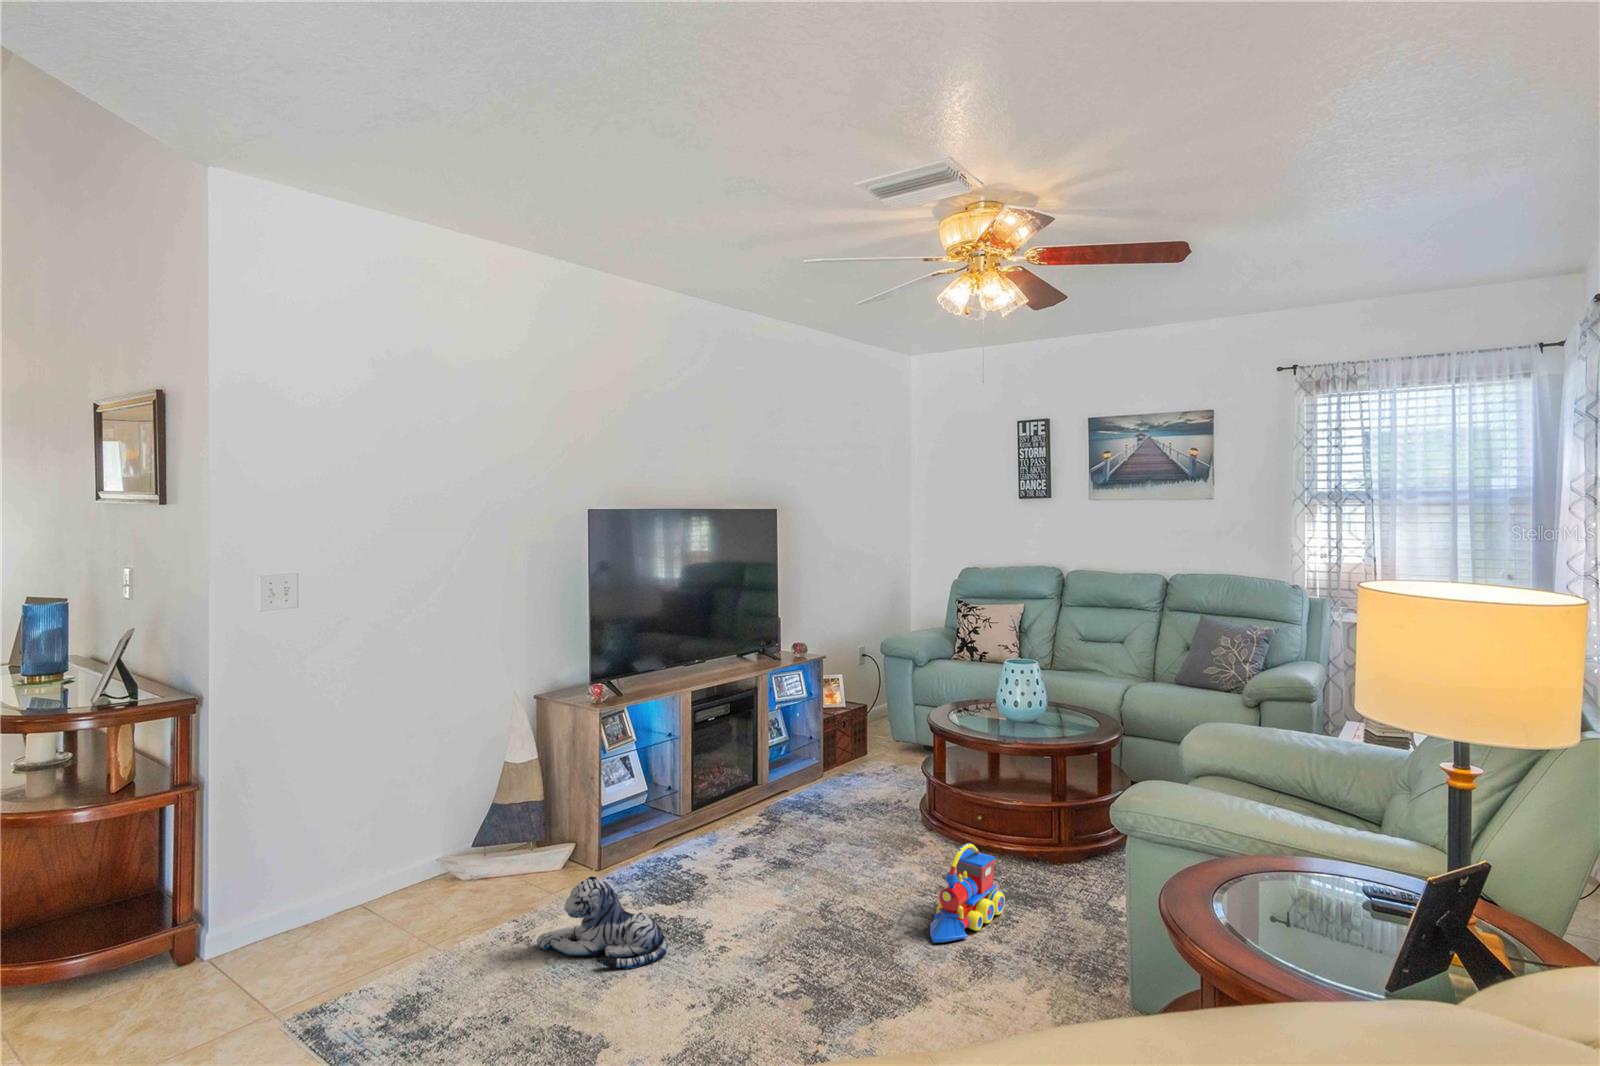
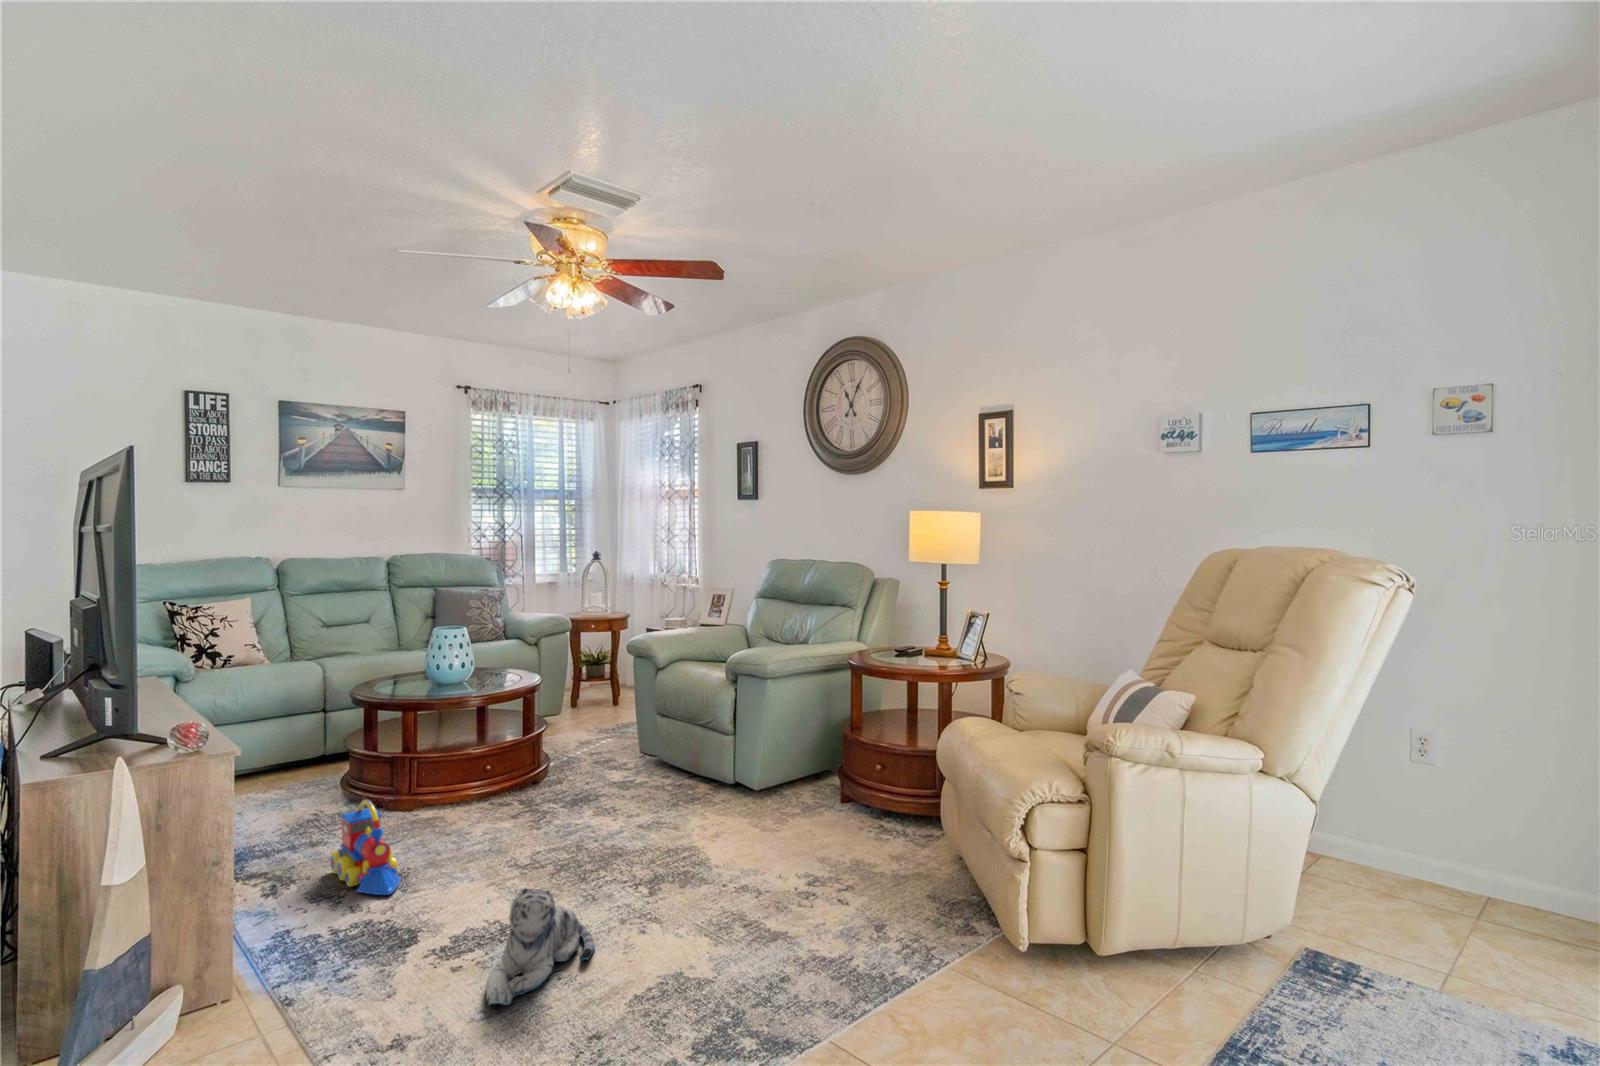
toy train: present [930,843,1005,943] -> present [330,799,401,895]

